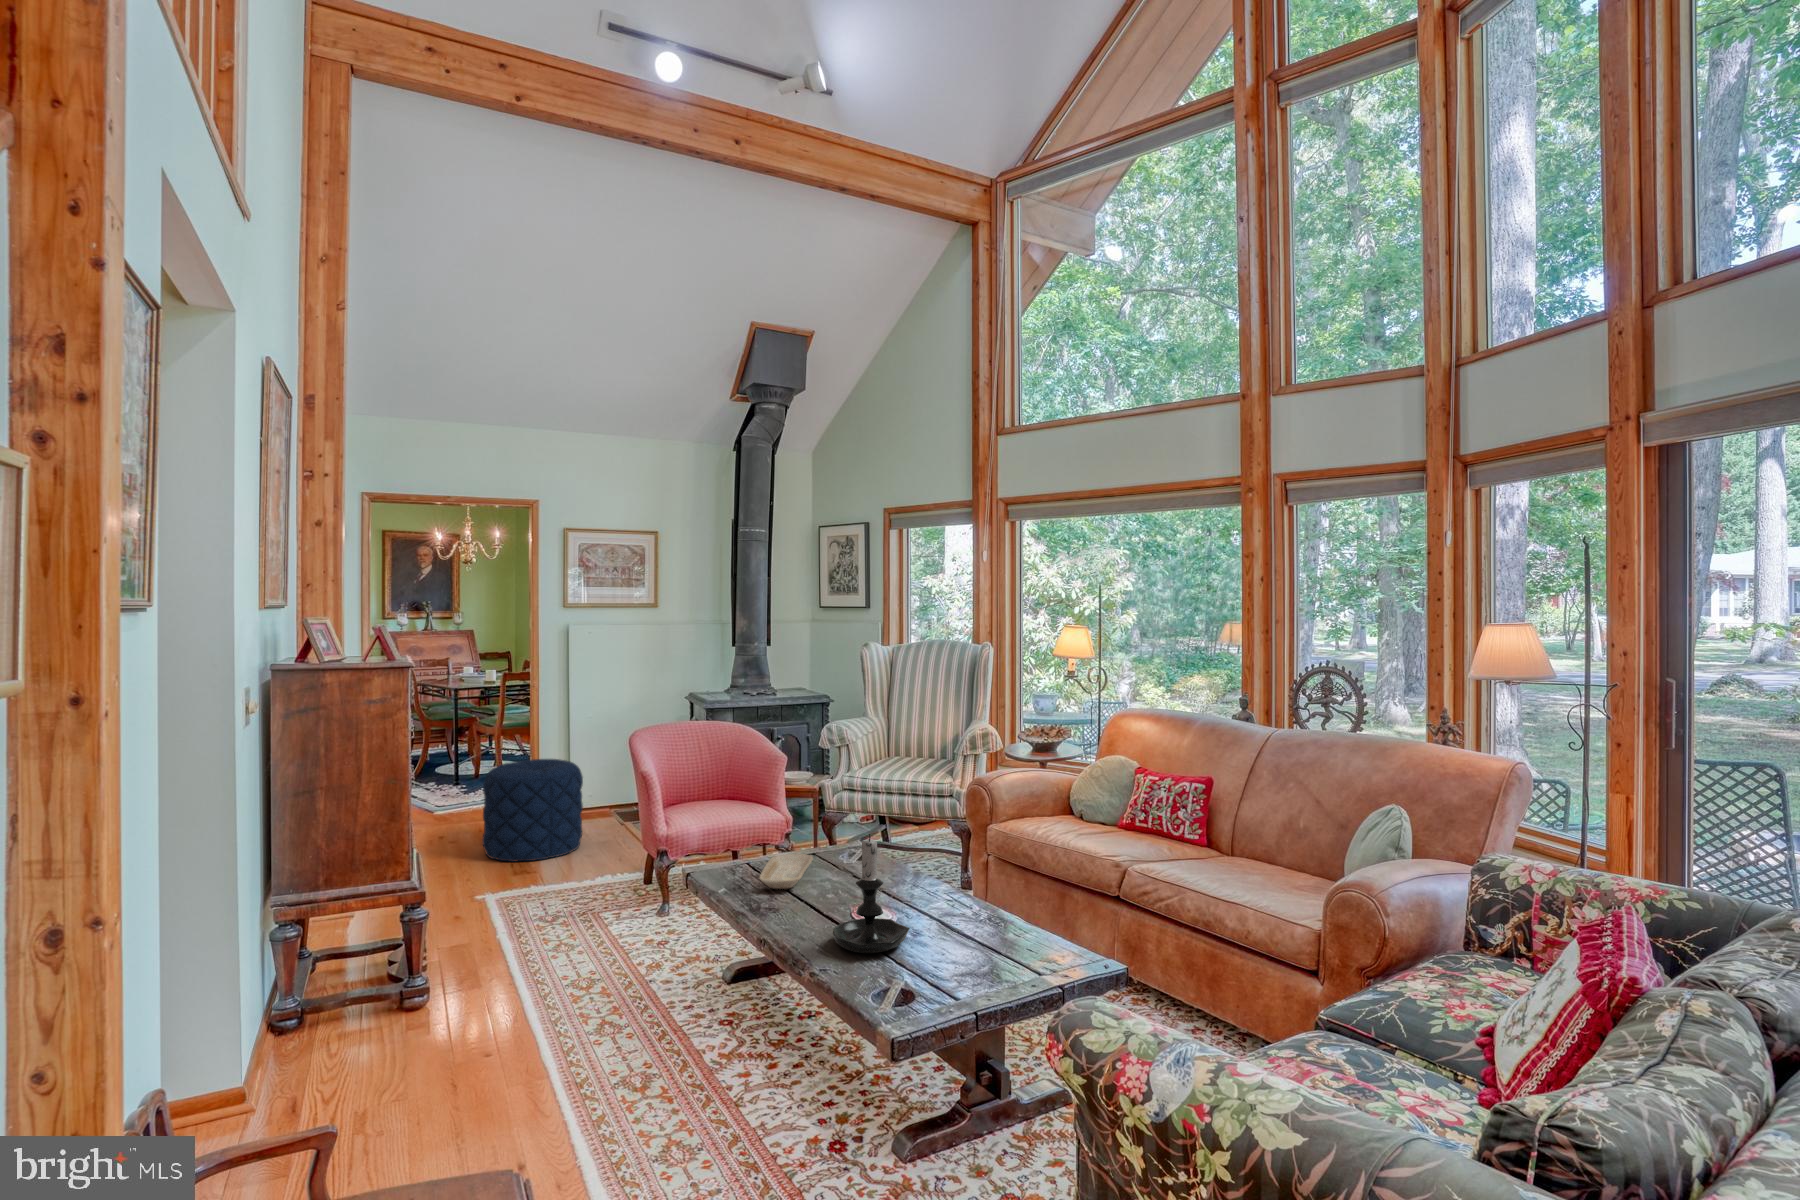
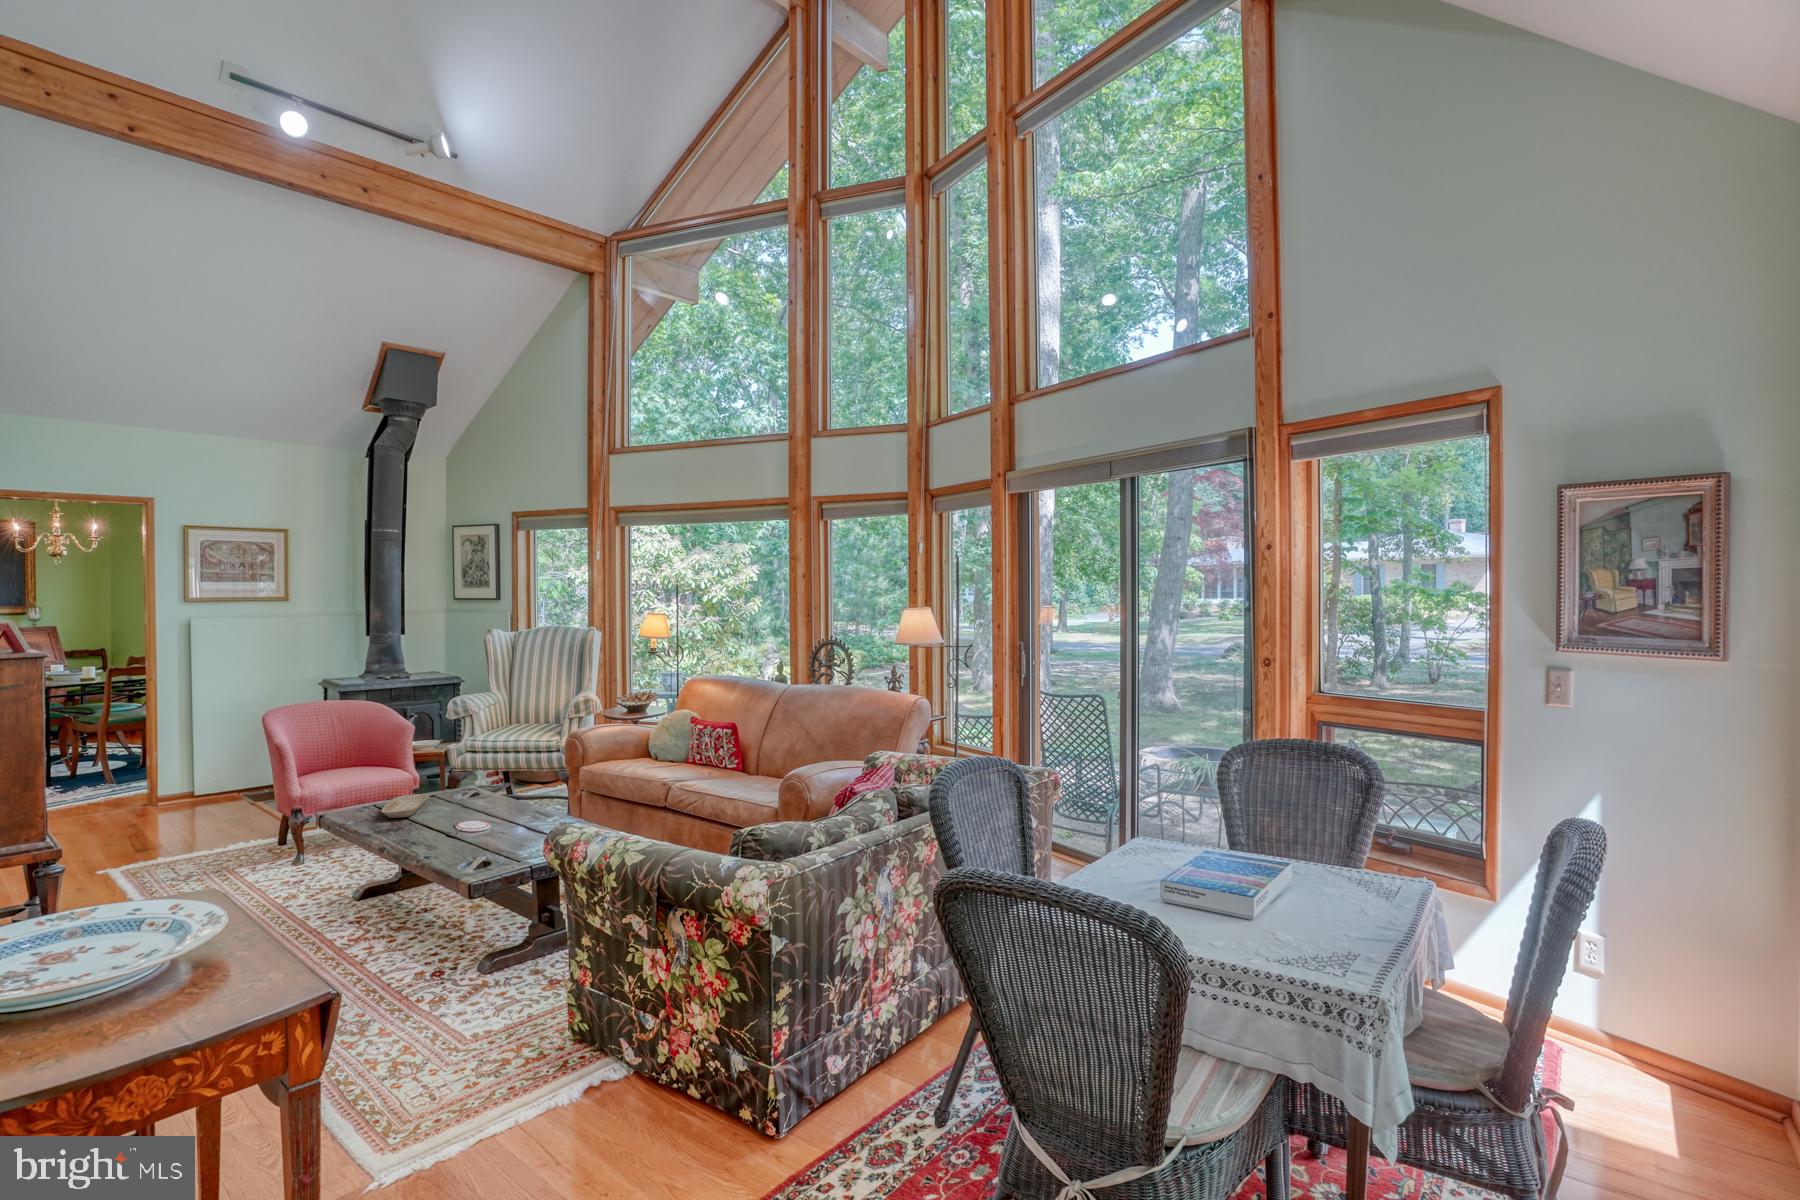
pouf: present [482,759,583,861] -> none [94,745,208,841]
candle holder: present [833,834,910,953] -> none [436,764,497,846]

